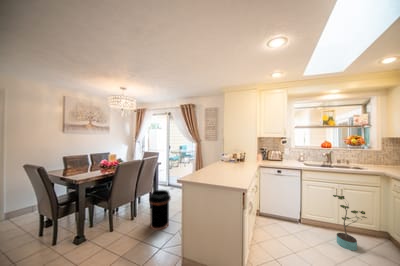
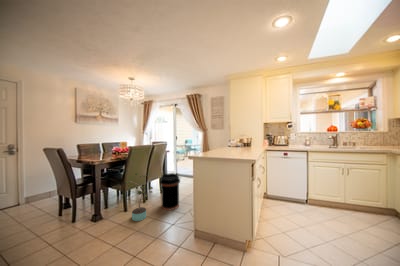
potted plant: present [333,195,366,250] -> present [125,173,153,221]

